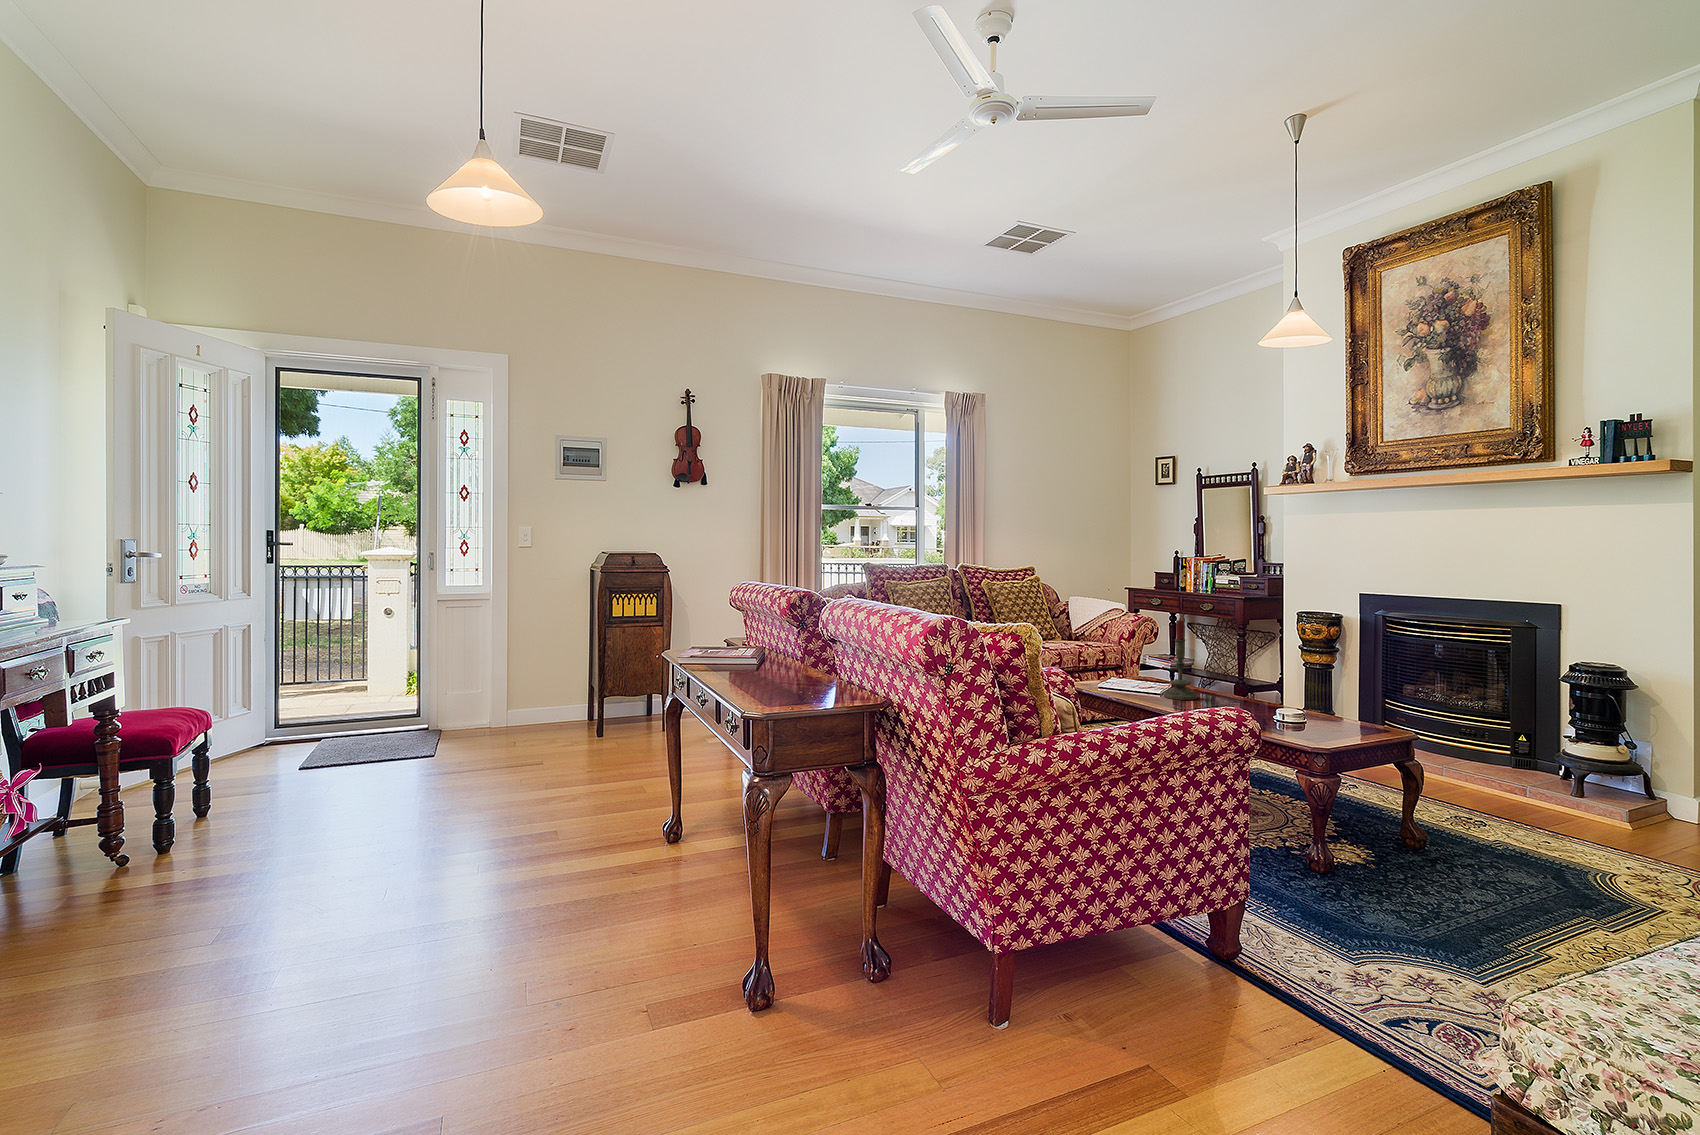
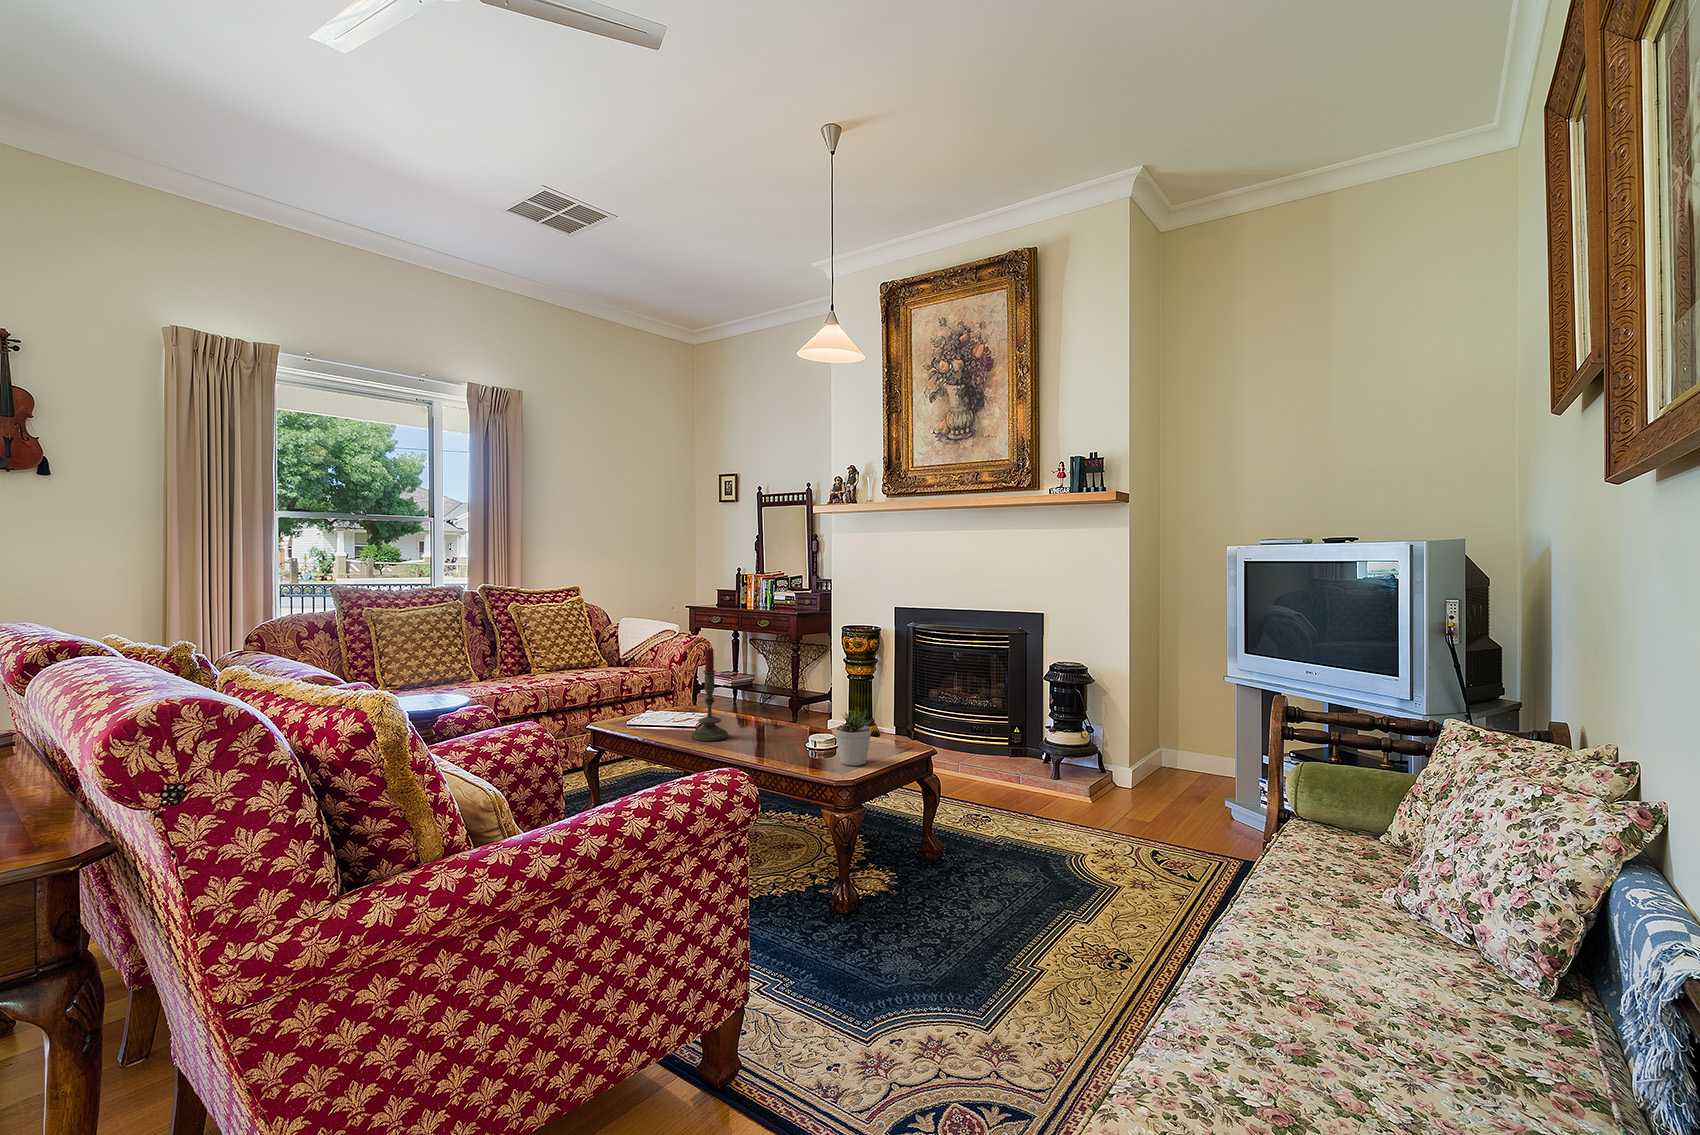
potted plant: none [1311,676,1352,730] -> present [835,708,872,766]

